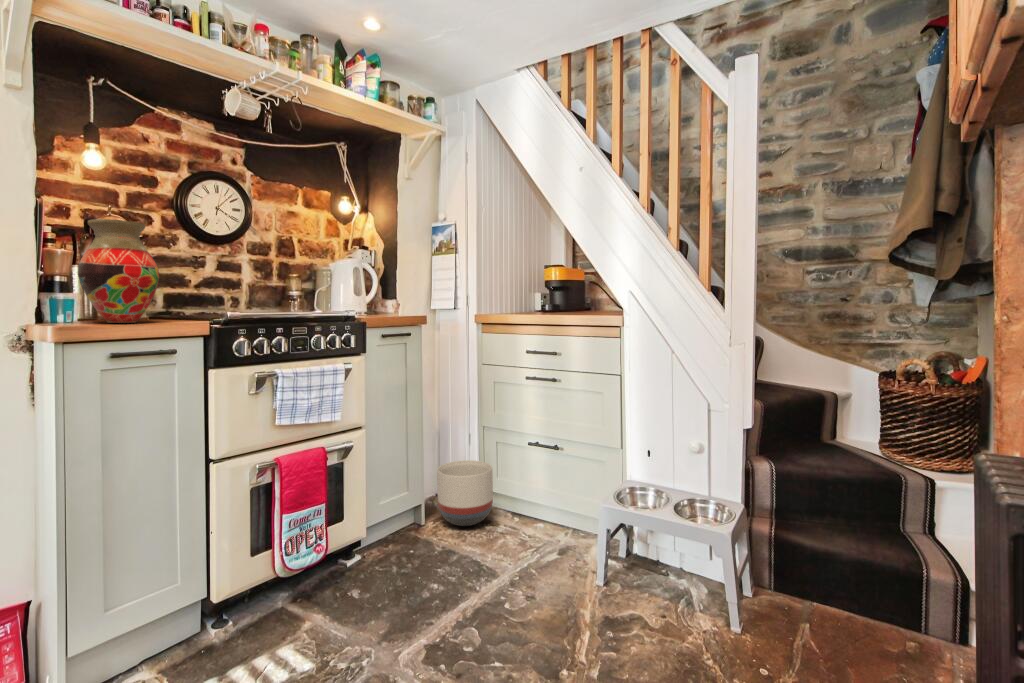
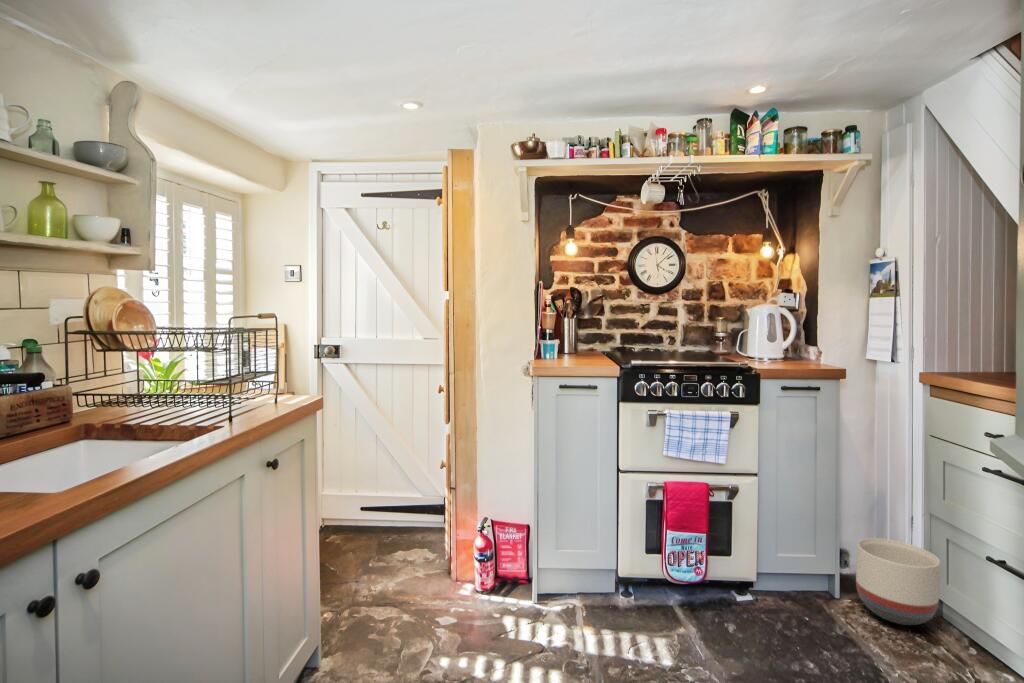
vase: present [78,219,159,323] -> none [553,291,598,361]

